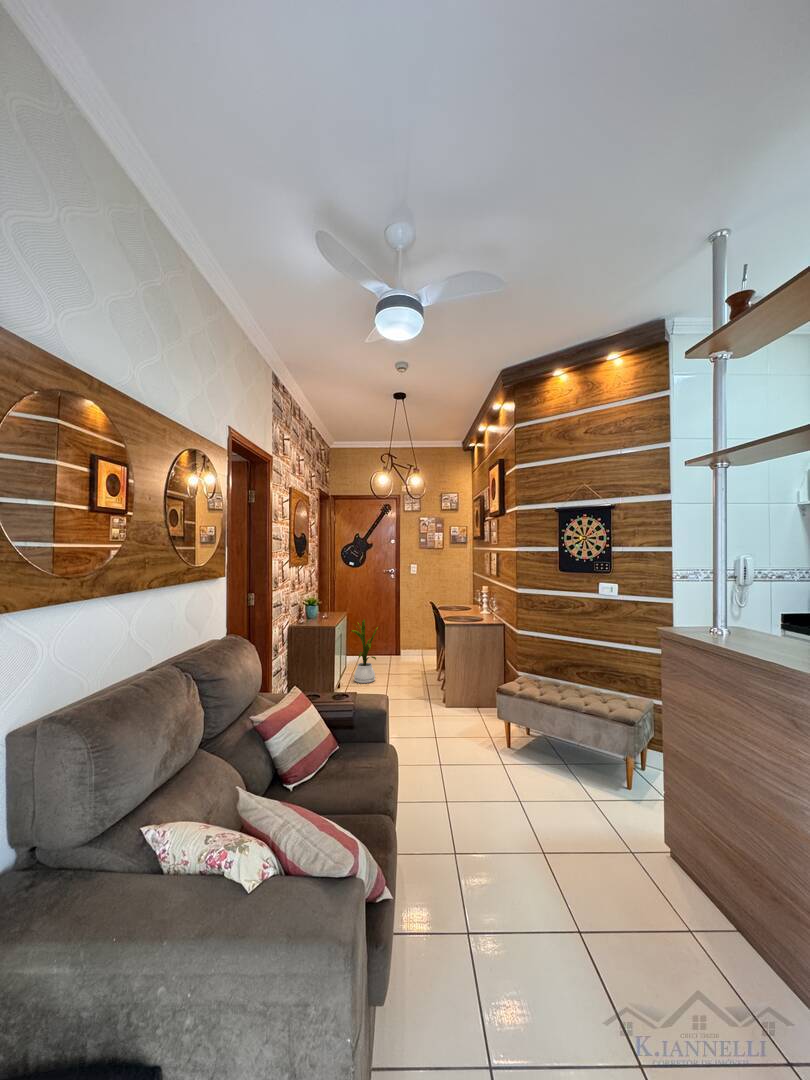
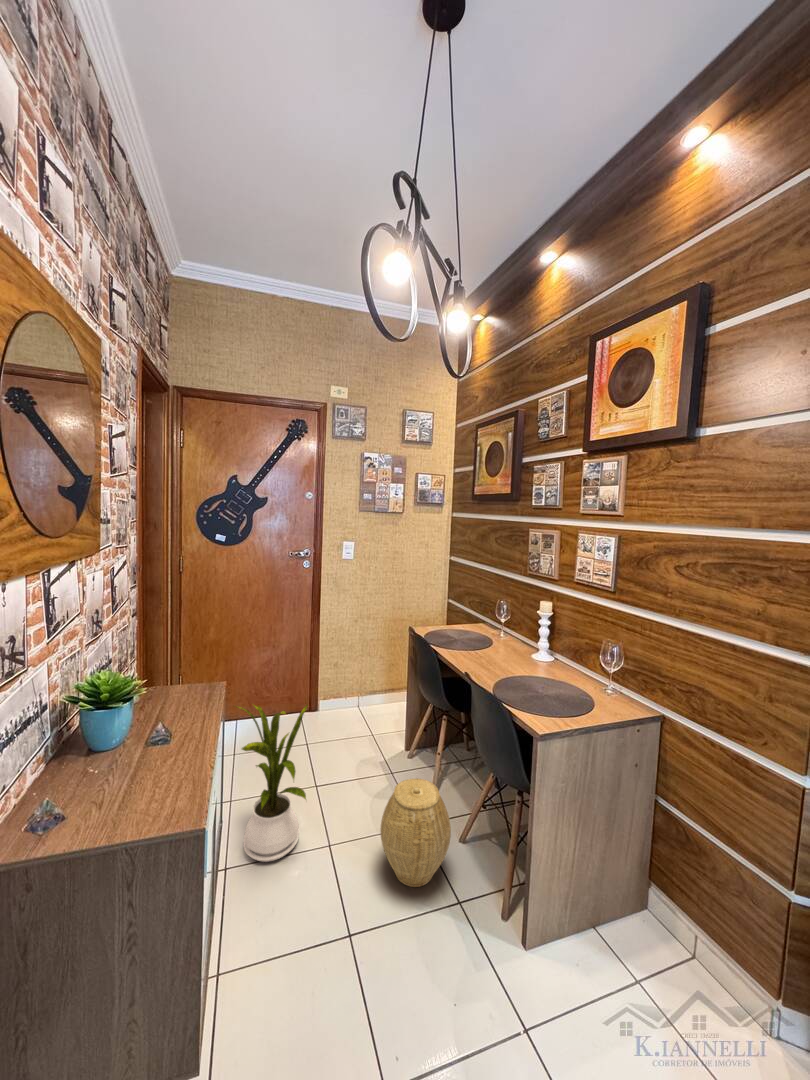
woven basket: none [401,654,429,691] -> present [381,779,451,887]

